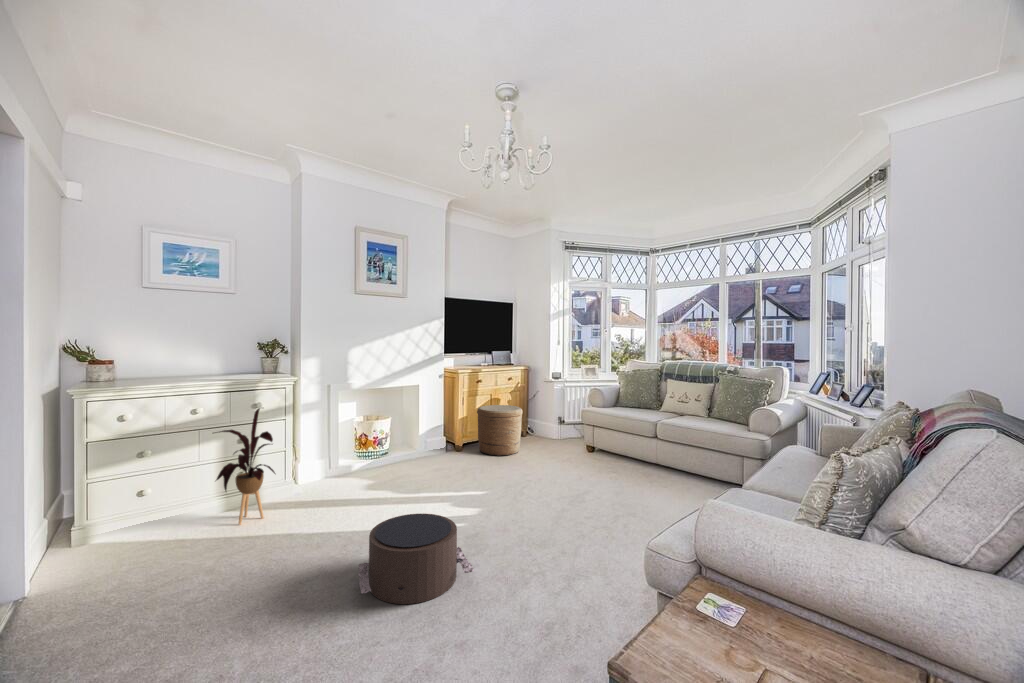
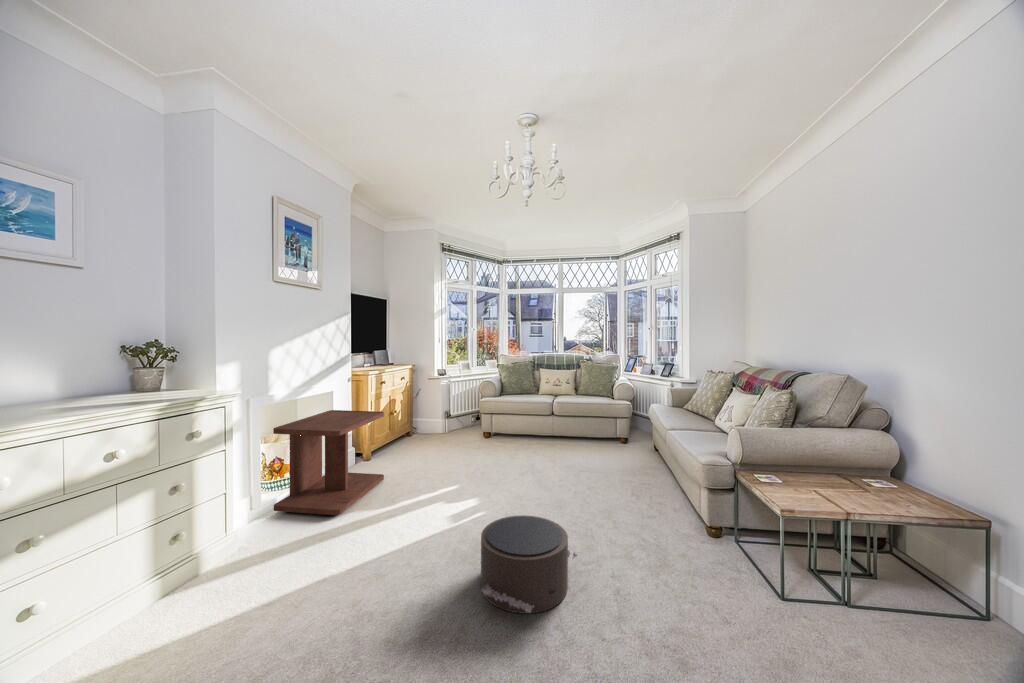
side table: none [348,401,444,486] -> present [273,410,384,515]
woven basket: present [477,405,523,456] -> none [386,404,434,456]
house plant: present [215,408,275,524] -> none [146,440,280,620]

